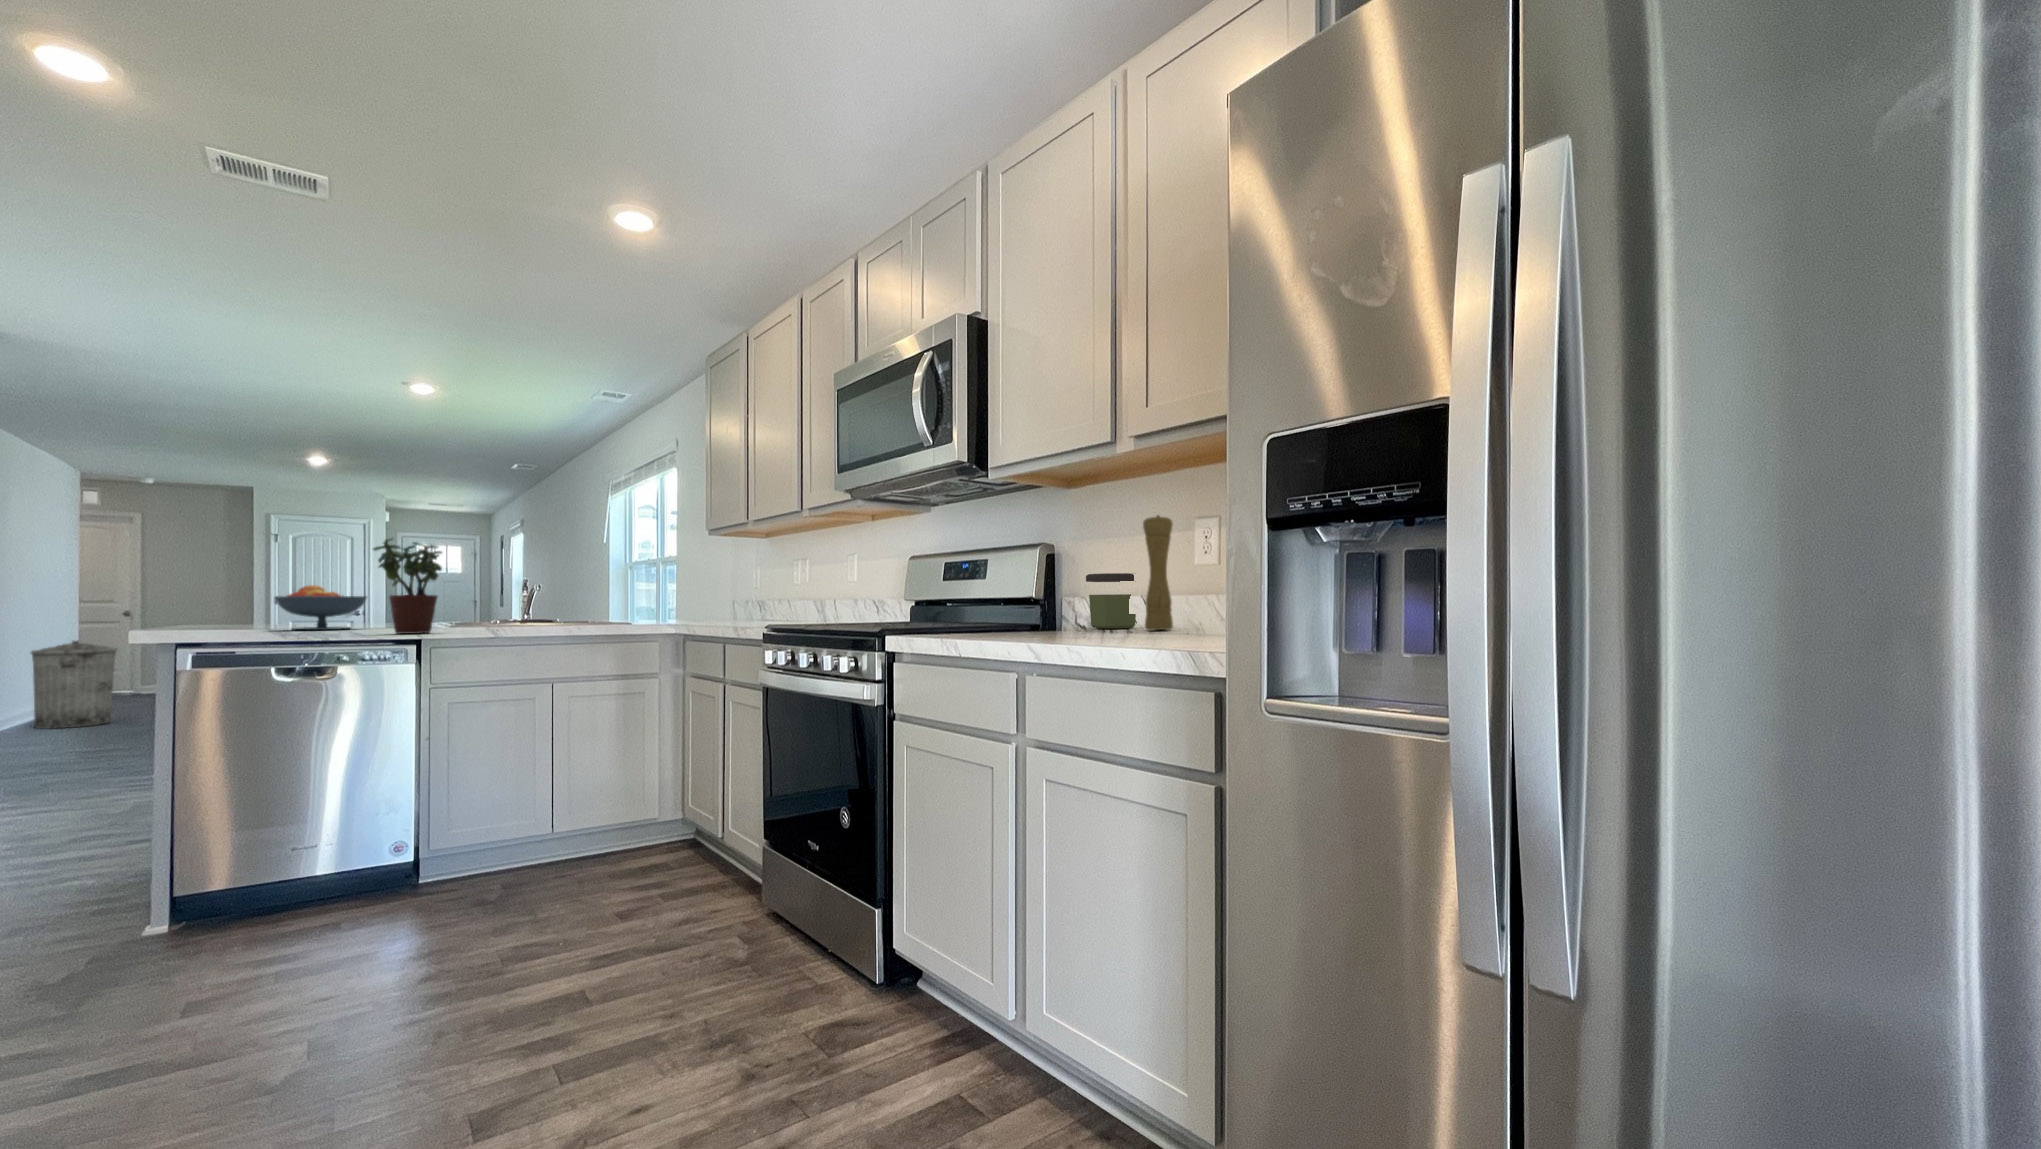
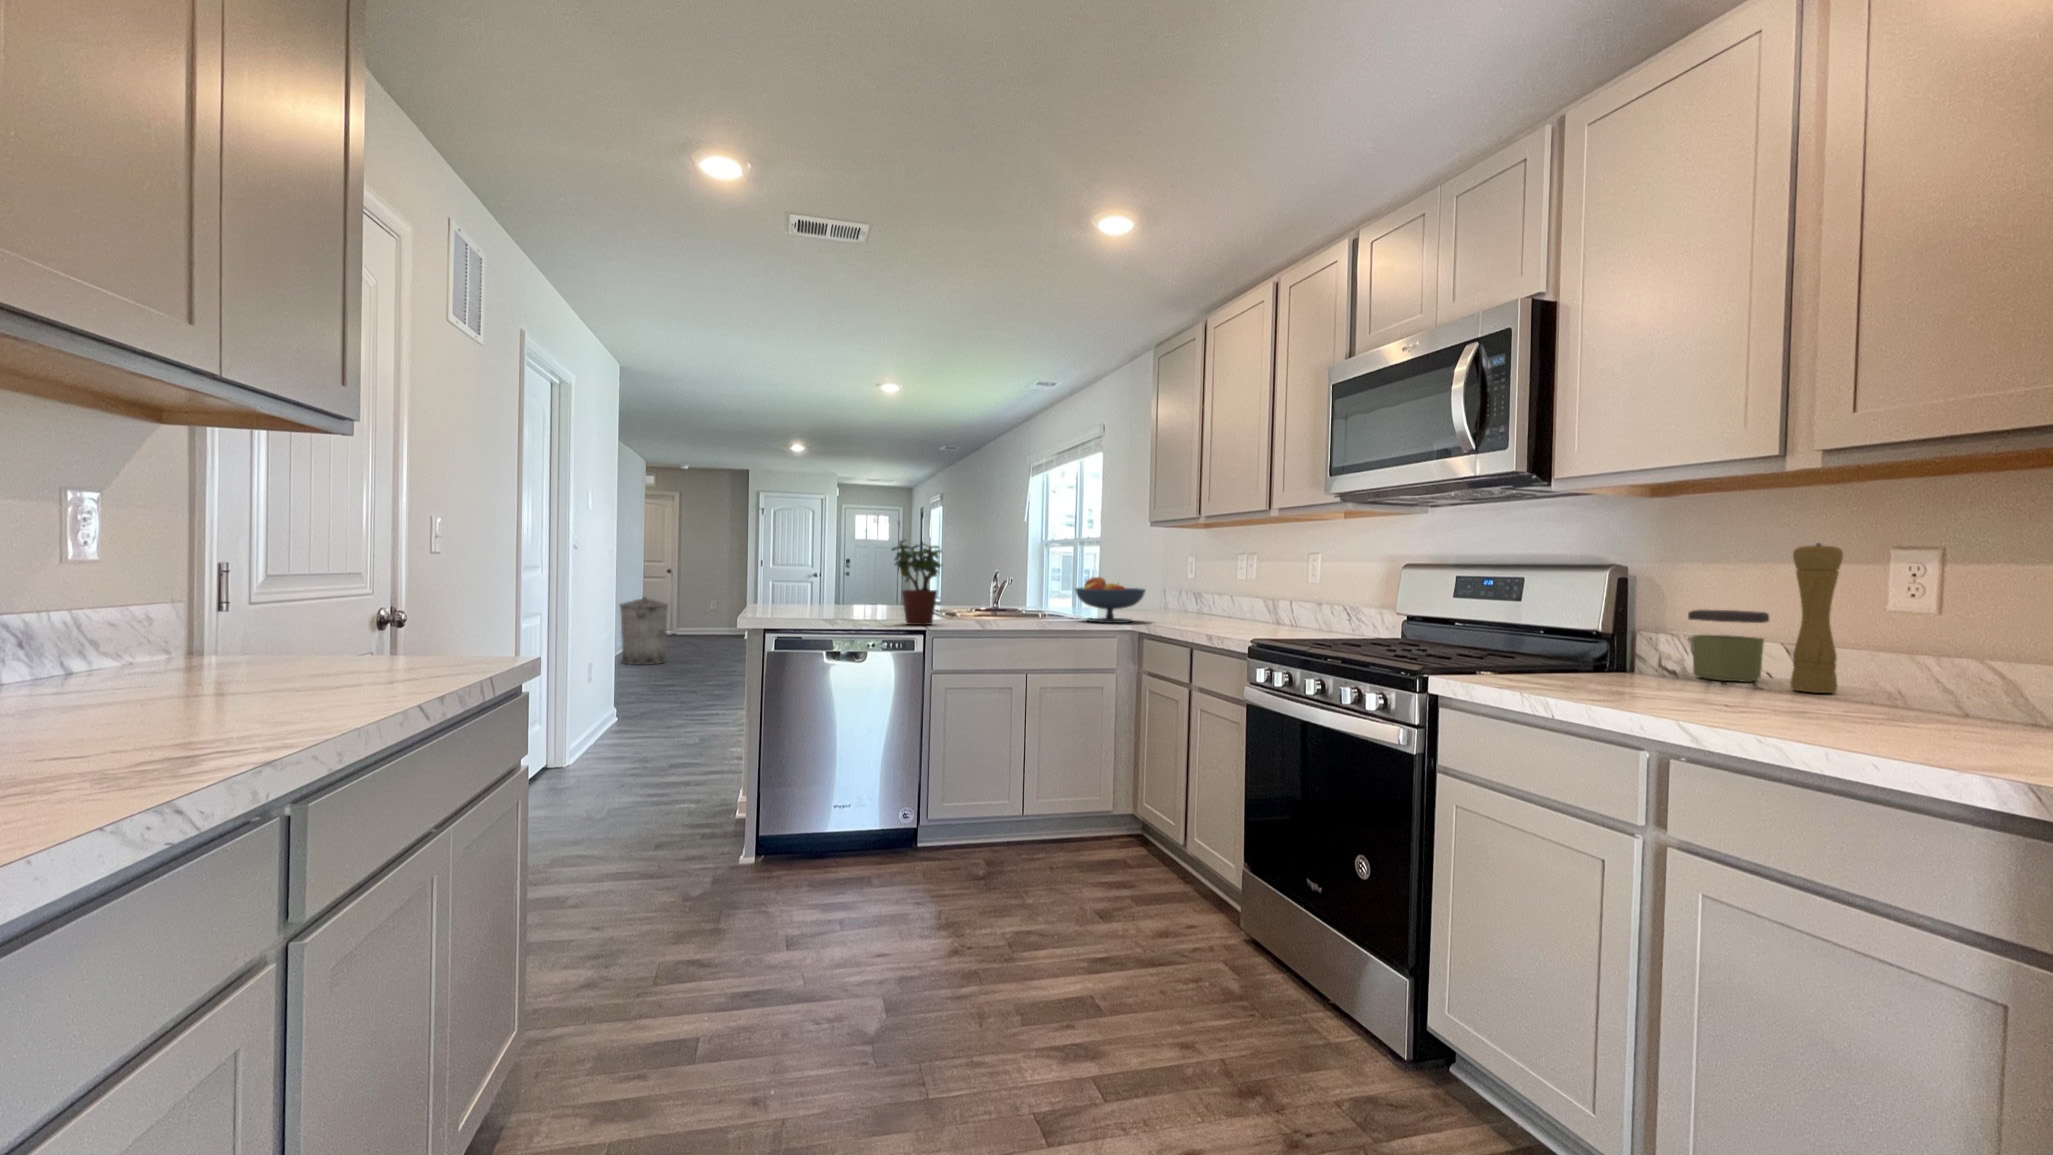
fruit bowl: present [276,585,367,630] -> present [1075,577,1145,623]

